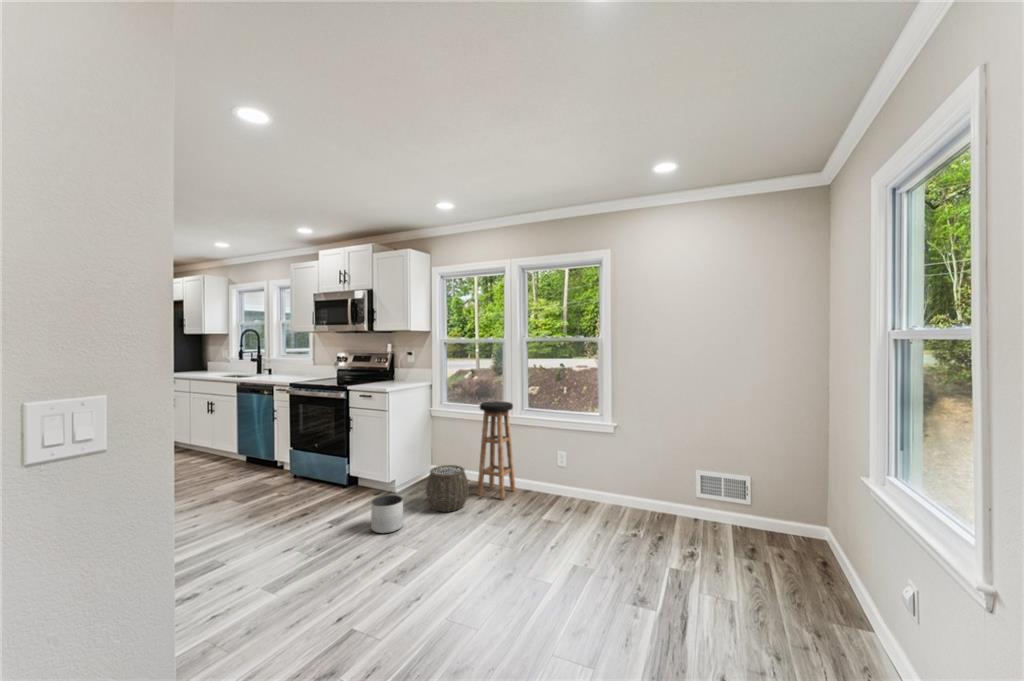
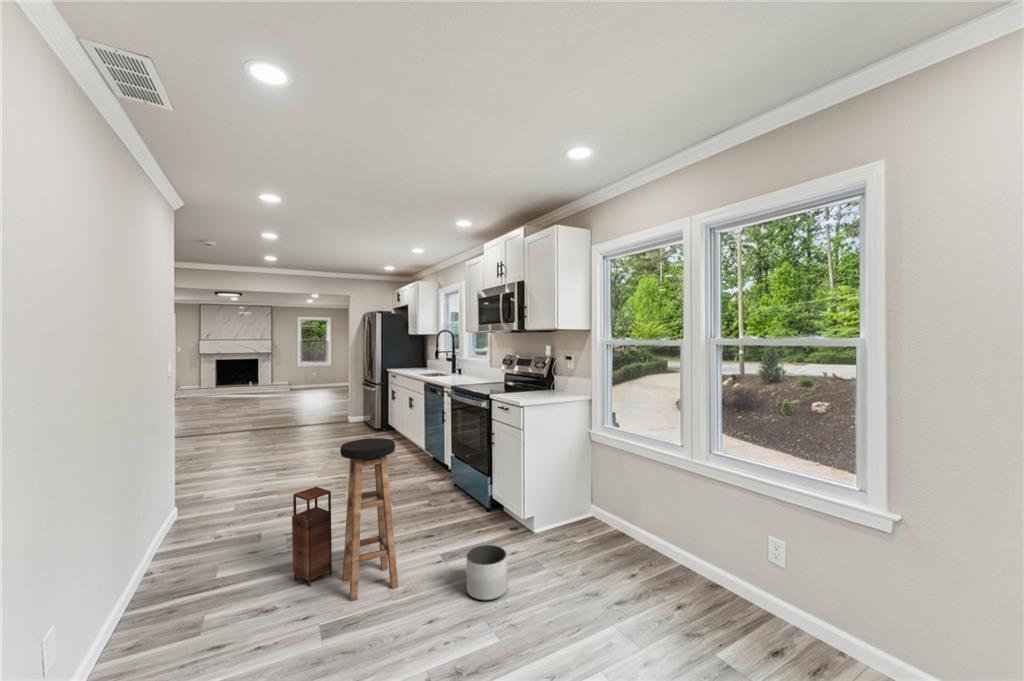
bar stool: present [477,401,515,500] -> present [340,438,398,601]
woven basket: present [426,465,468,512] -> none [550,516,611,590]
storage cabinet: none [194,476,235,566] -> present [292,487,332,586]

